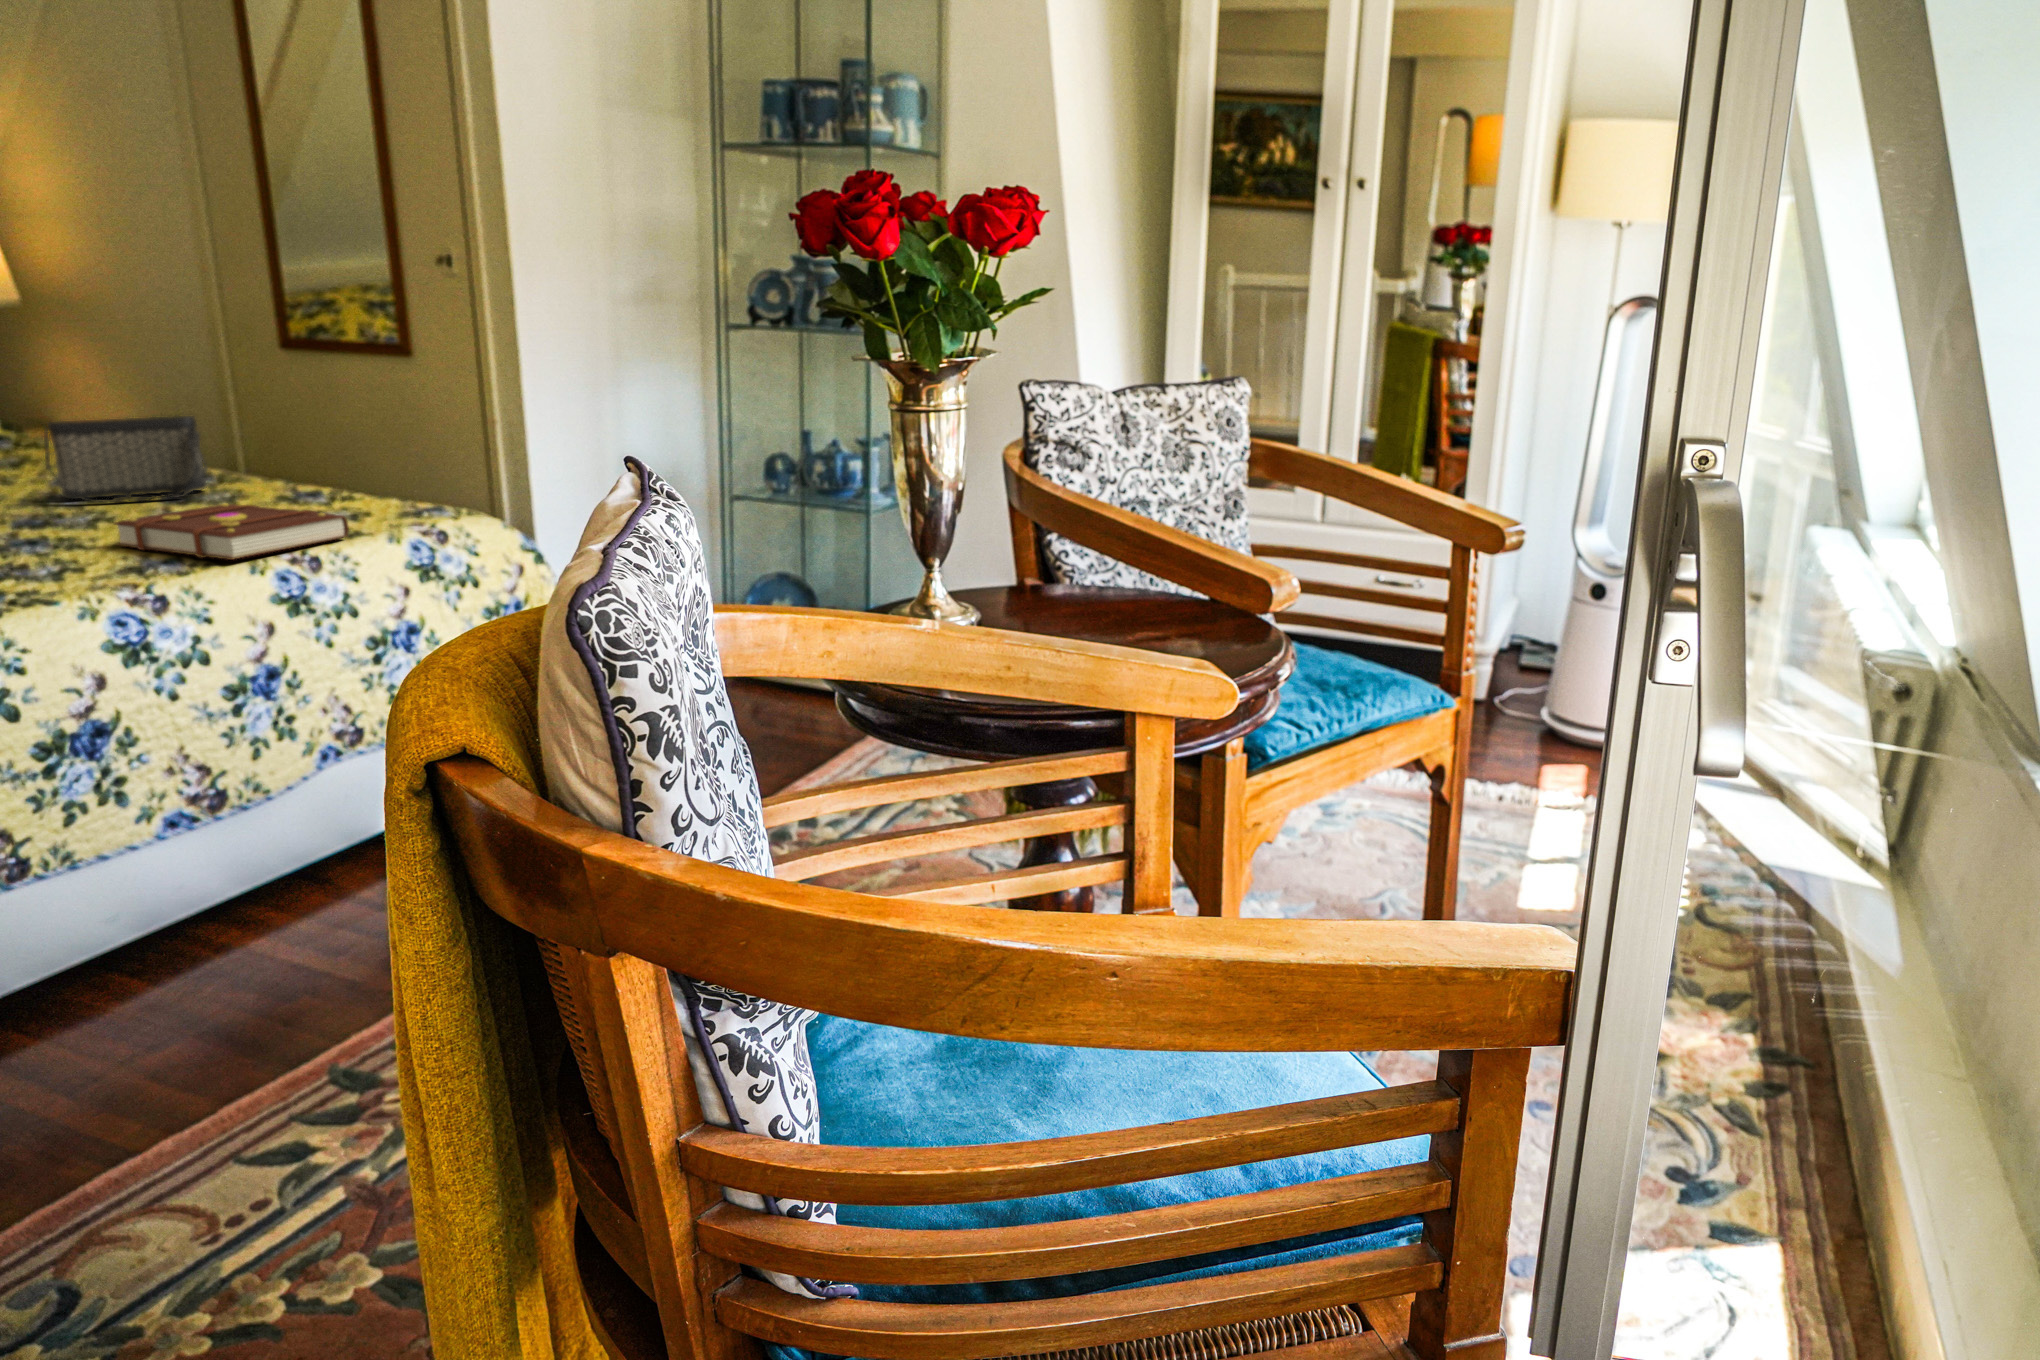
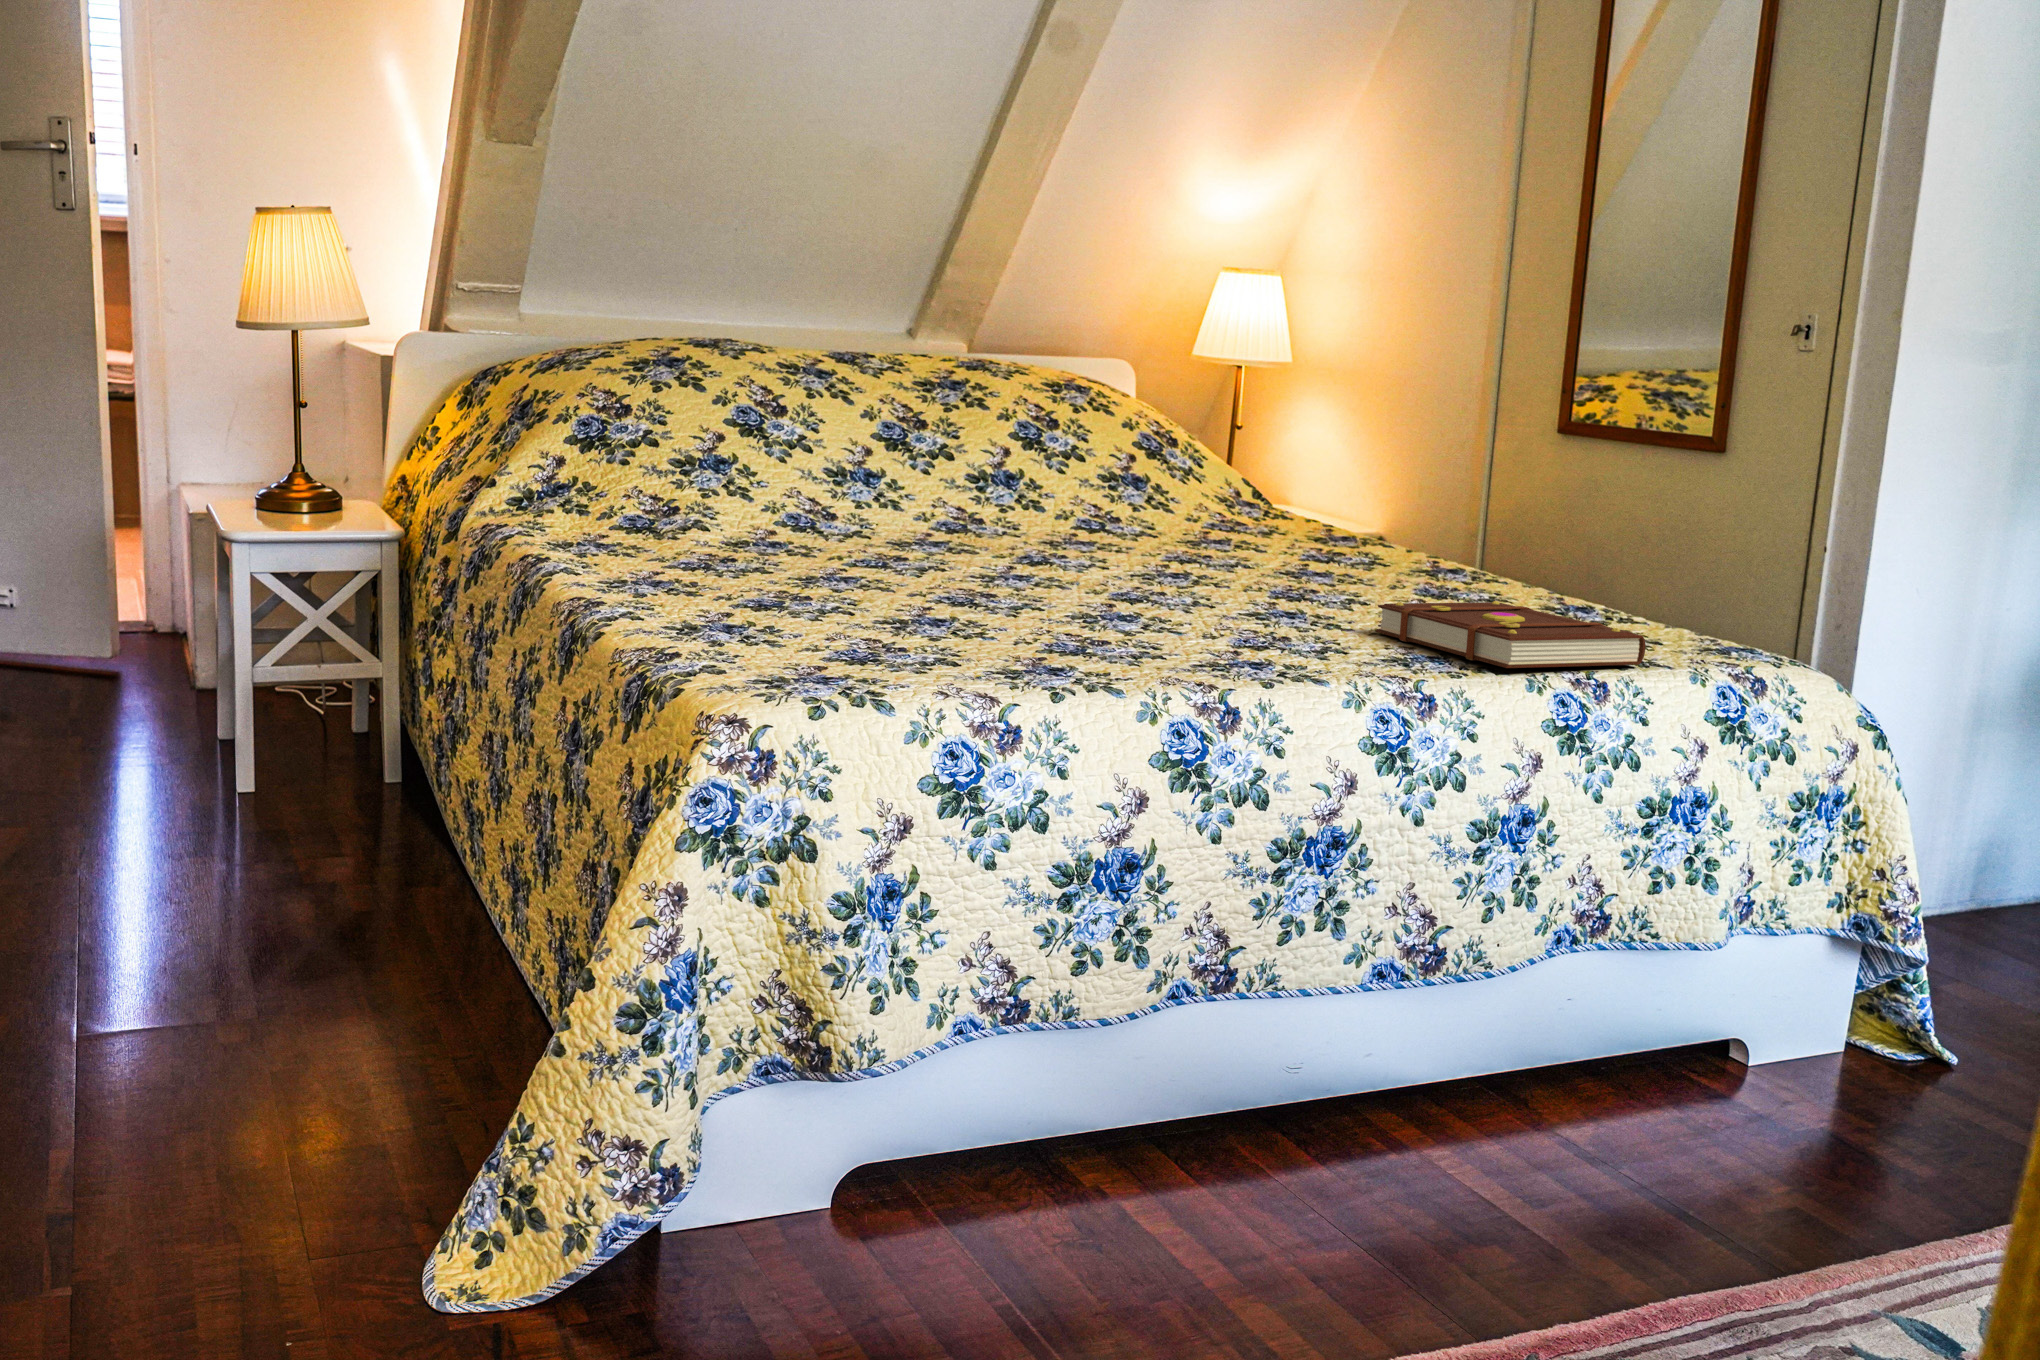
handbag: present [44,416,207,502] -> none [1309,488,1471,590]

